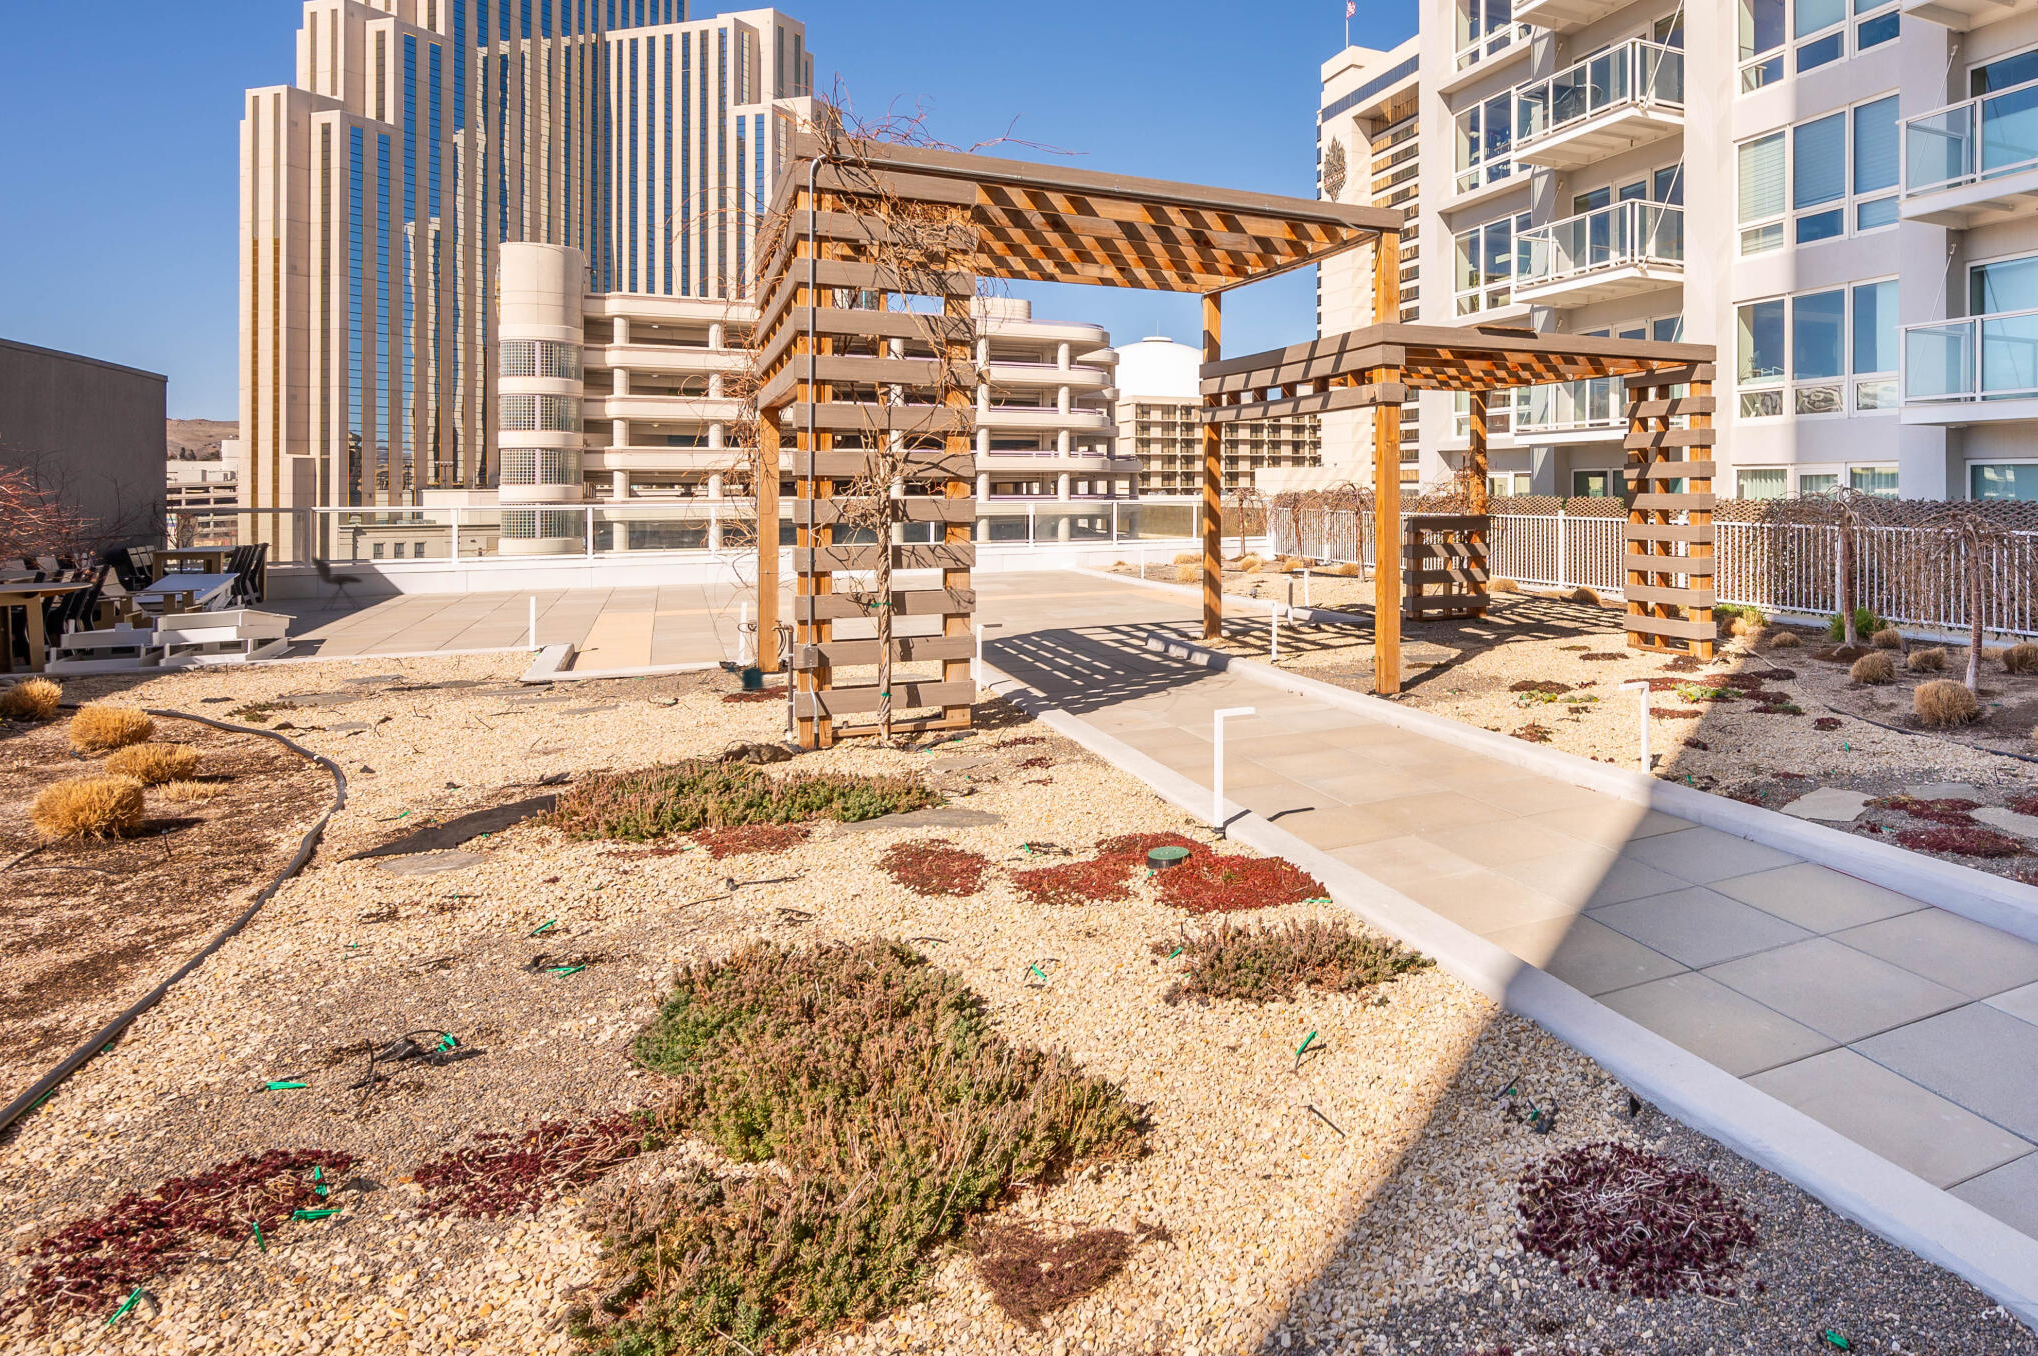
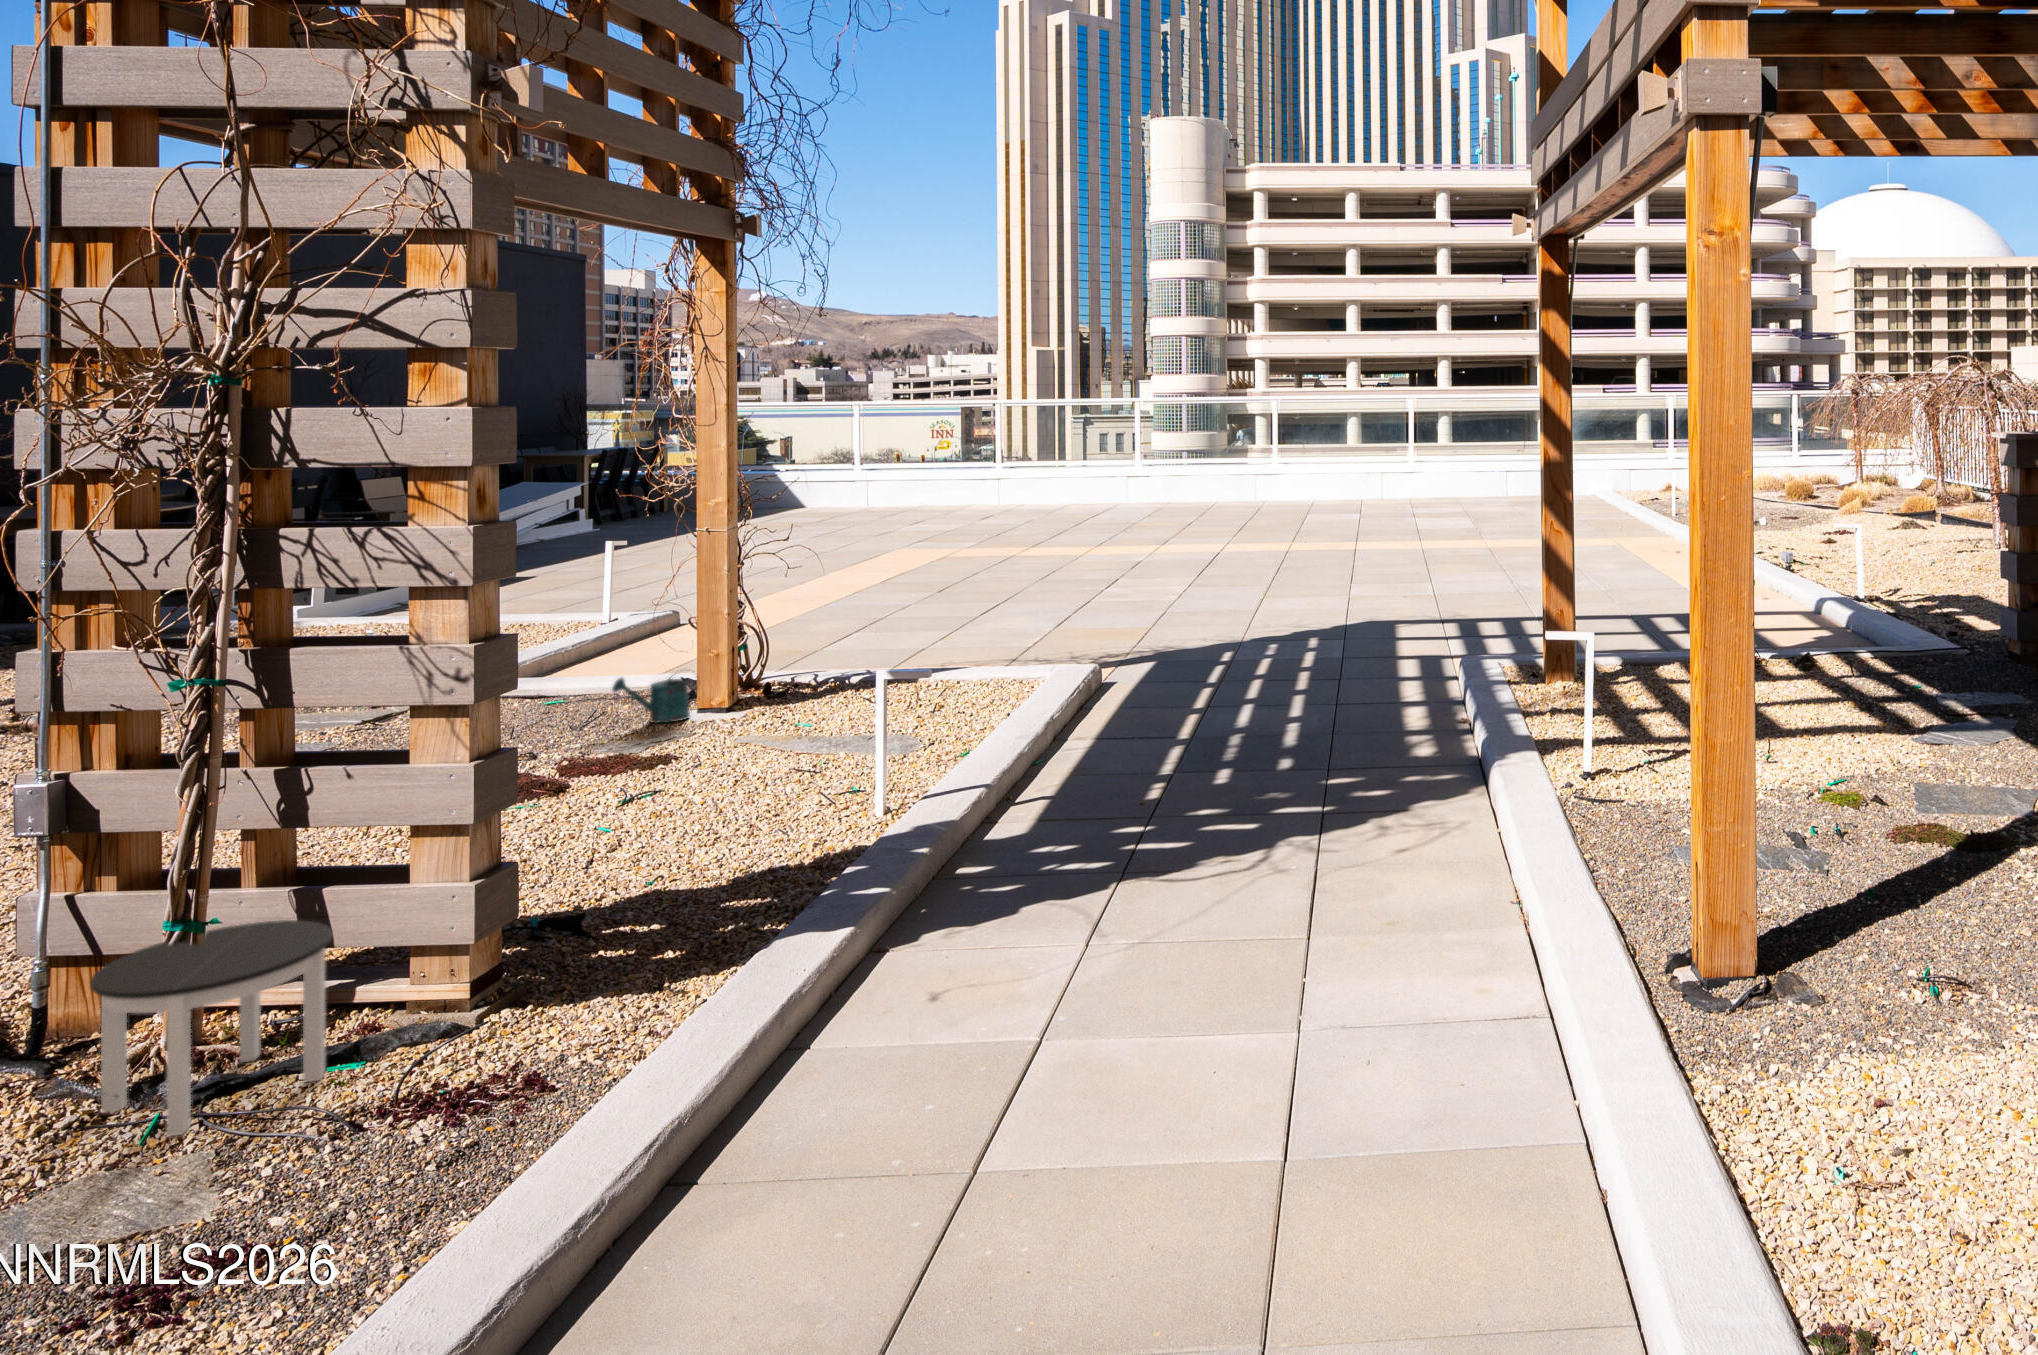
chair: present [312,557,362,599] -> none [763,436,809,498]
round table: none [897,696,968,757] -> present [90,920,332,1136]

